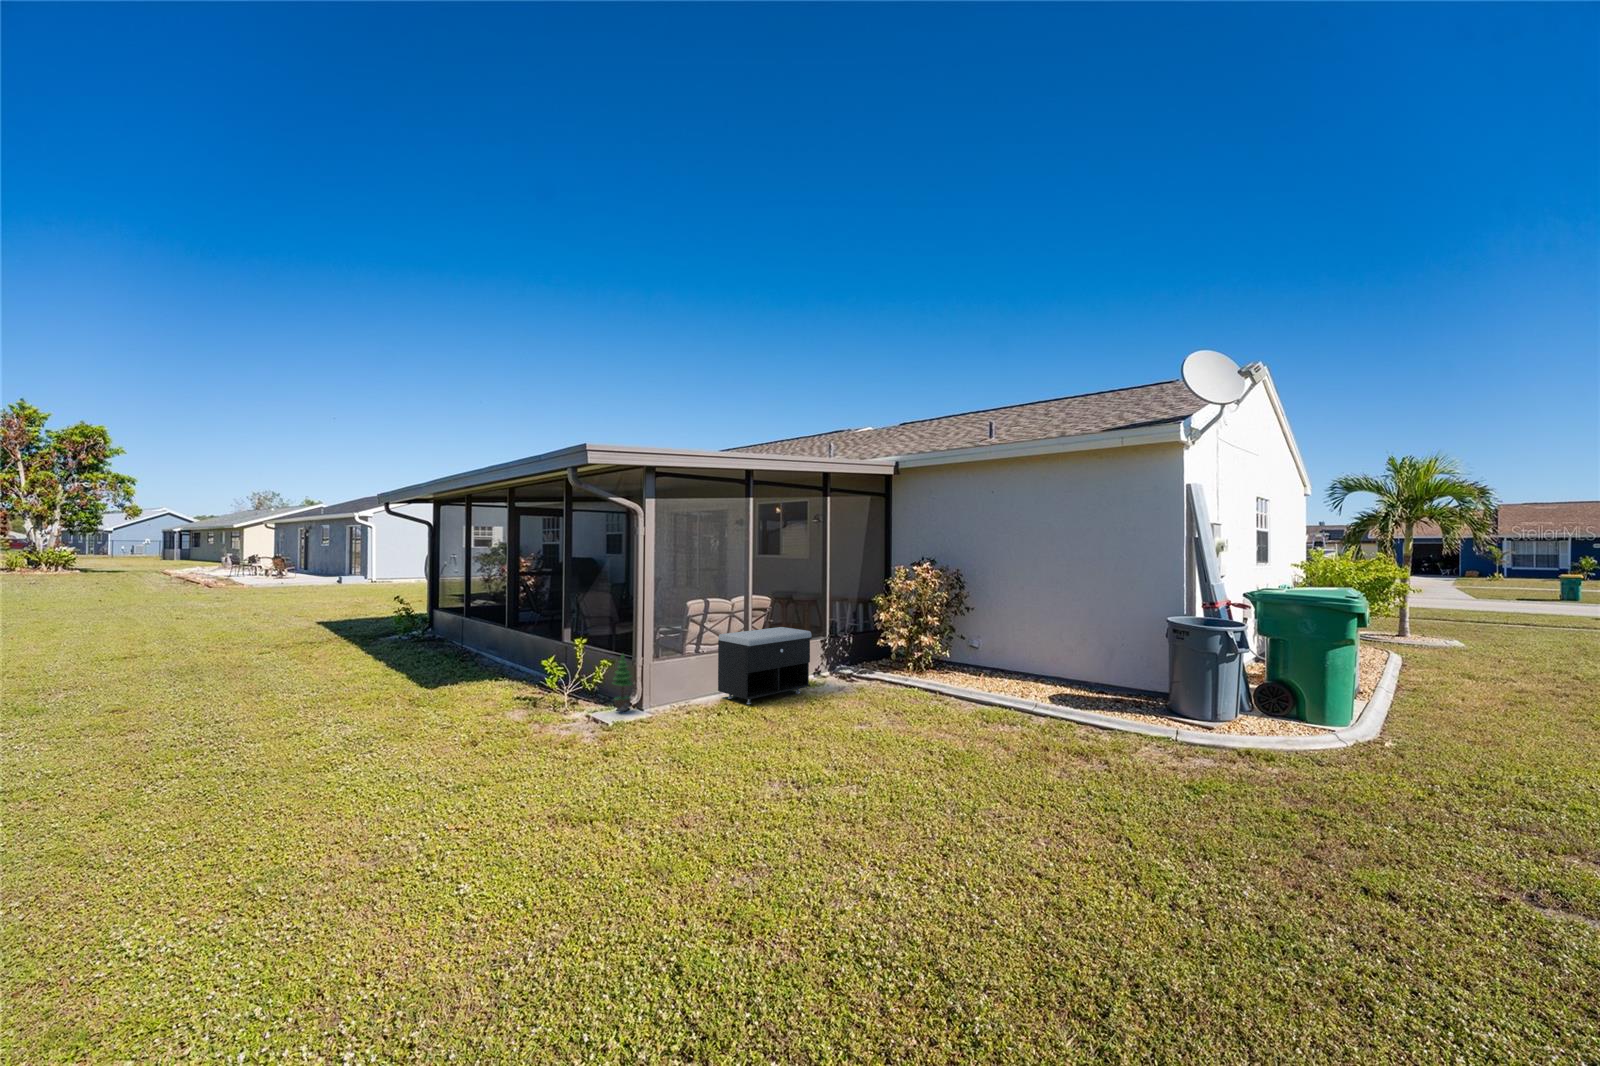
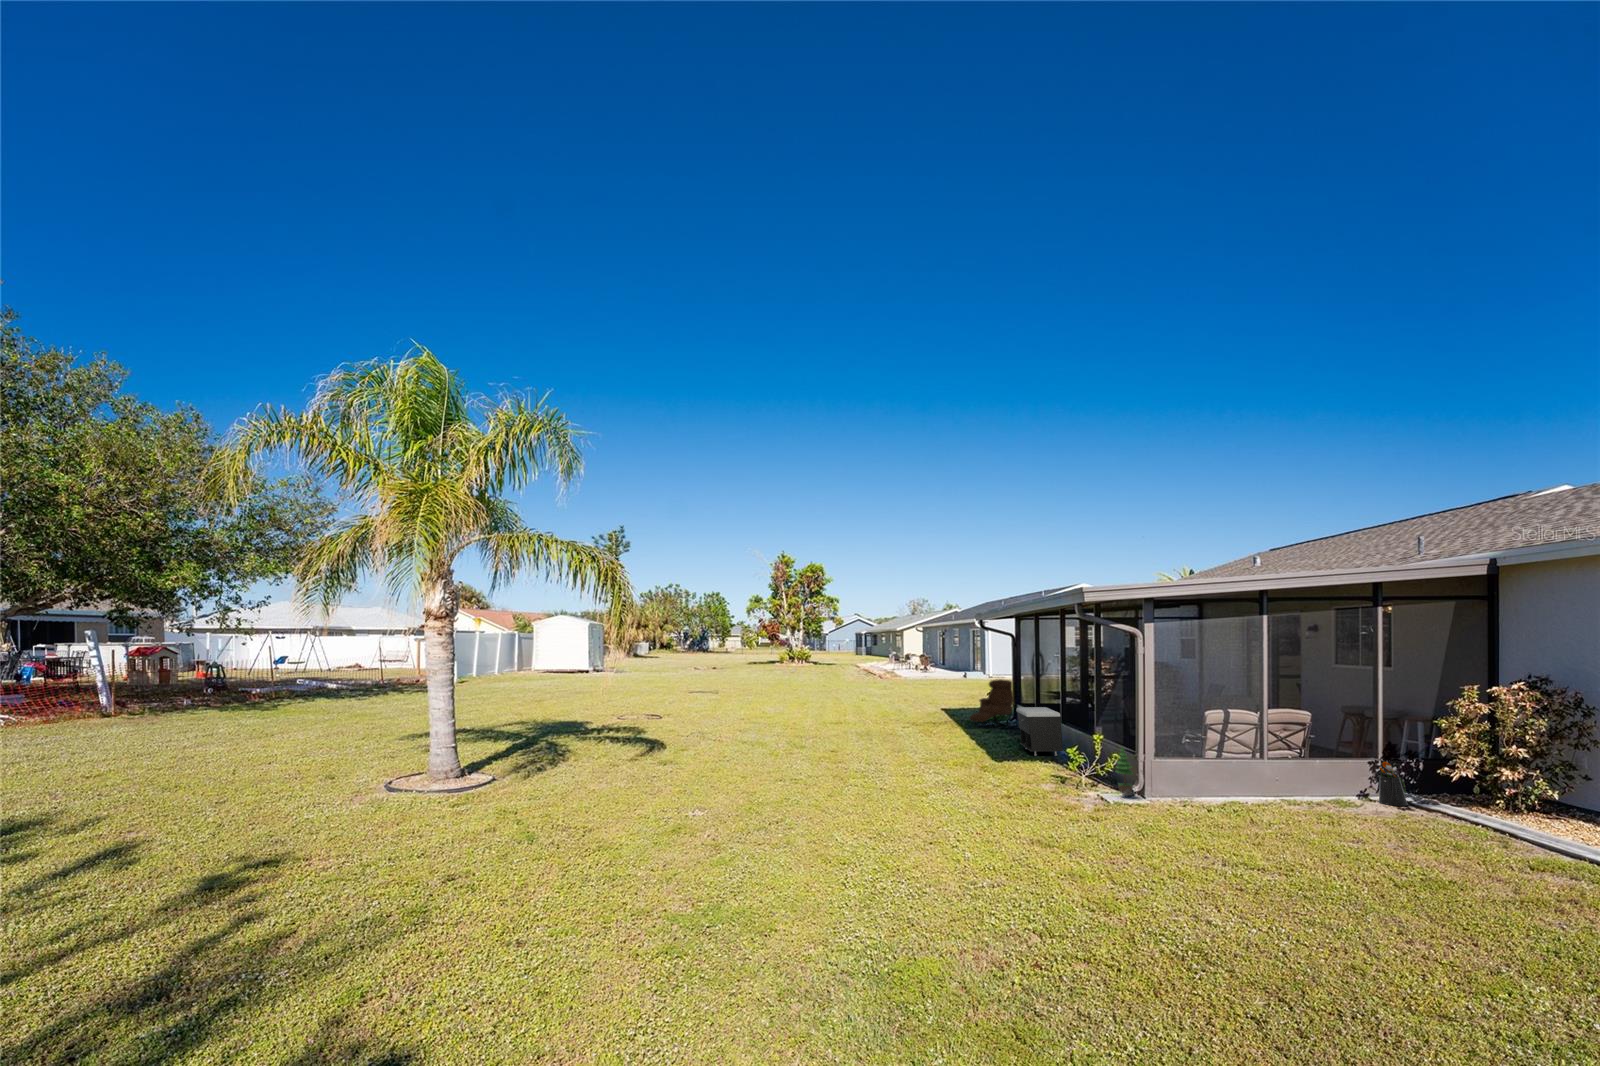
lounge chair: none [369,580,434,642] -> present [970,679,1014,726]
storage bench: present [718,627,812,704] -> present [1016,707,1063,756]
watering can: none [830,640,851,679] -> present [1378,762,1408,806]

